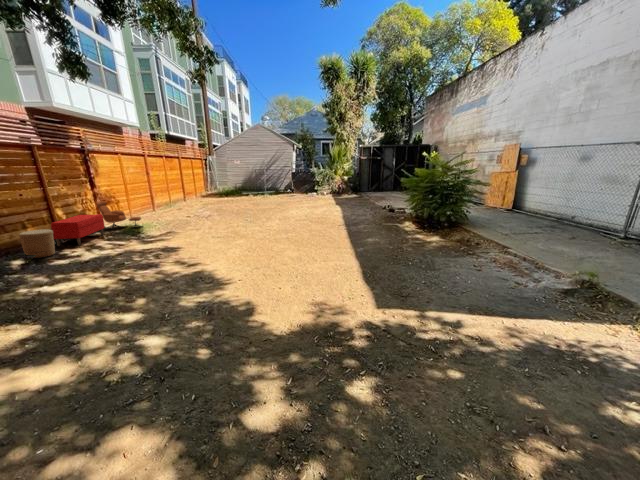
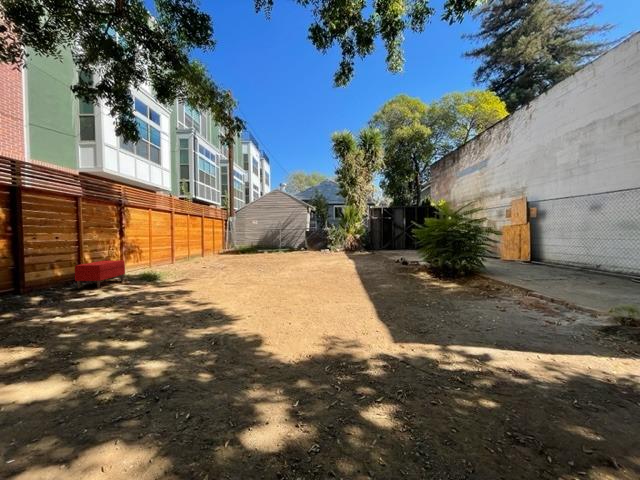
lounge chair: present [97,201,141,228] -> none [121,249,162,277]
woven basket: present [19,229,55,258] -> none [43,270,75,297]

